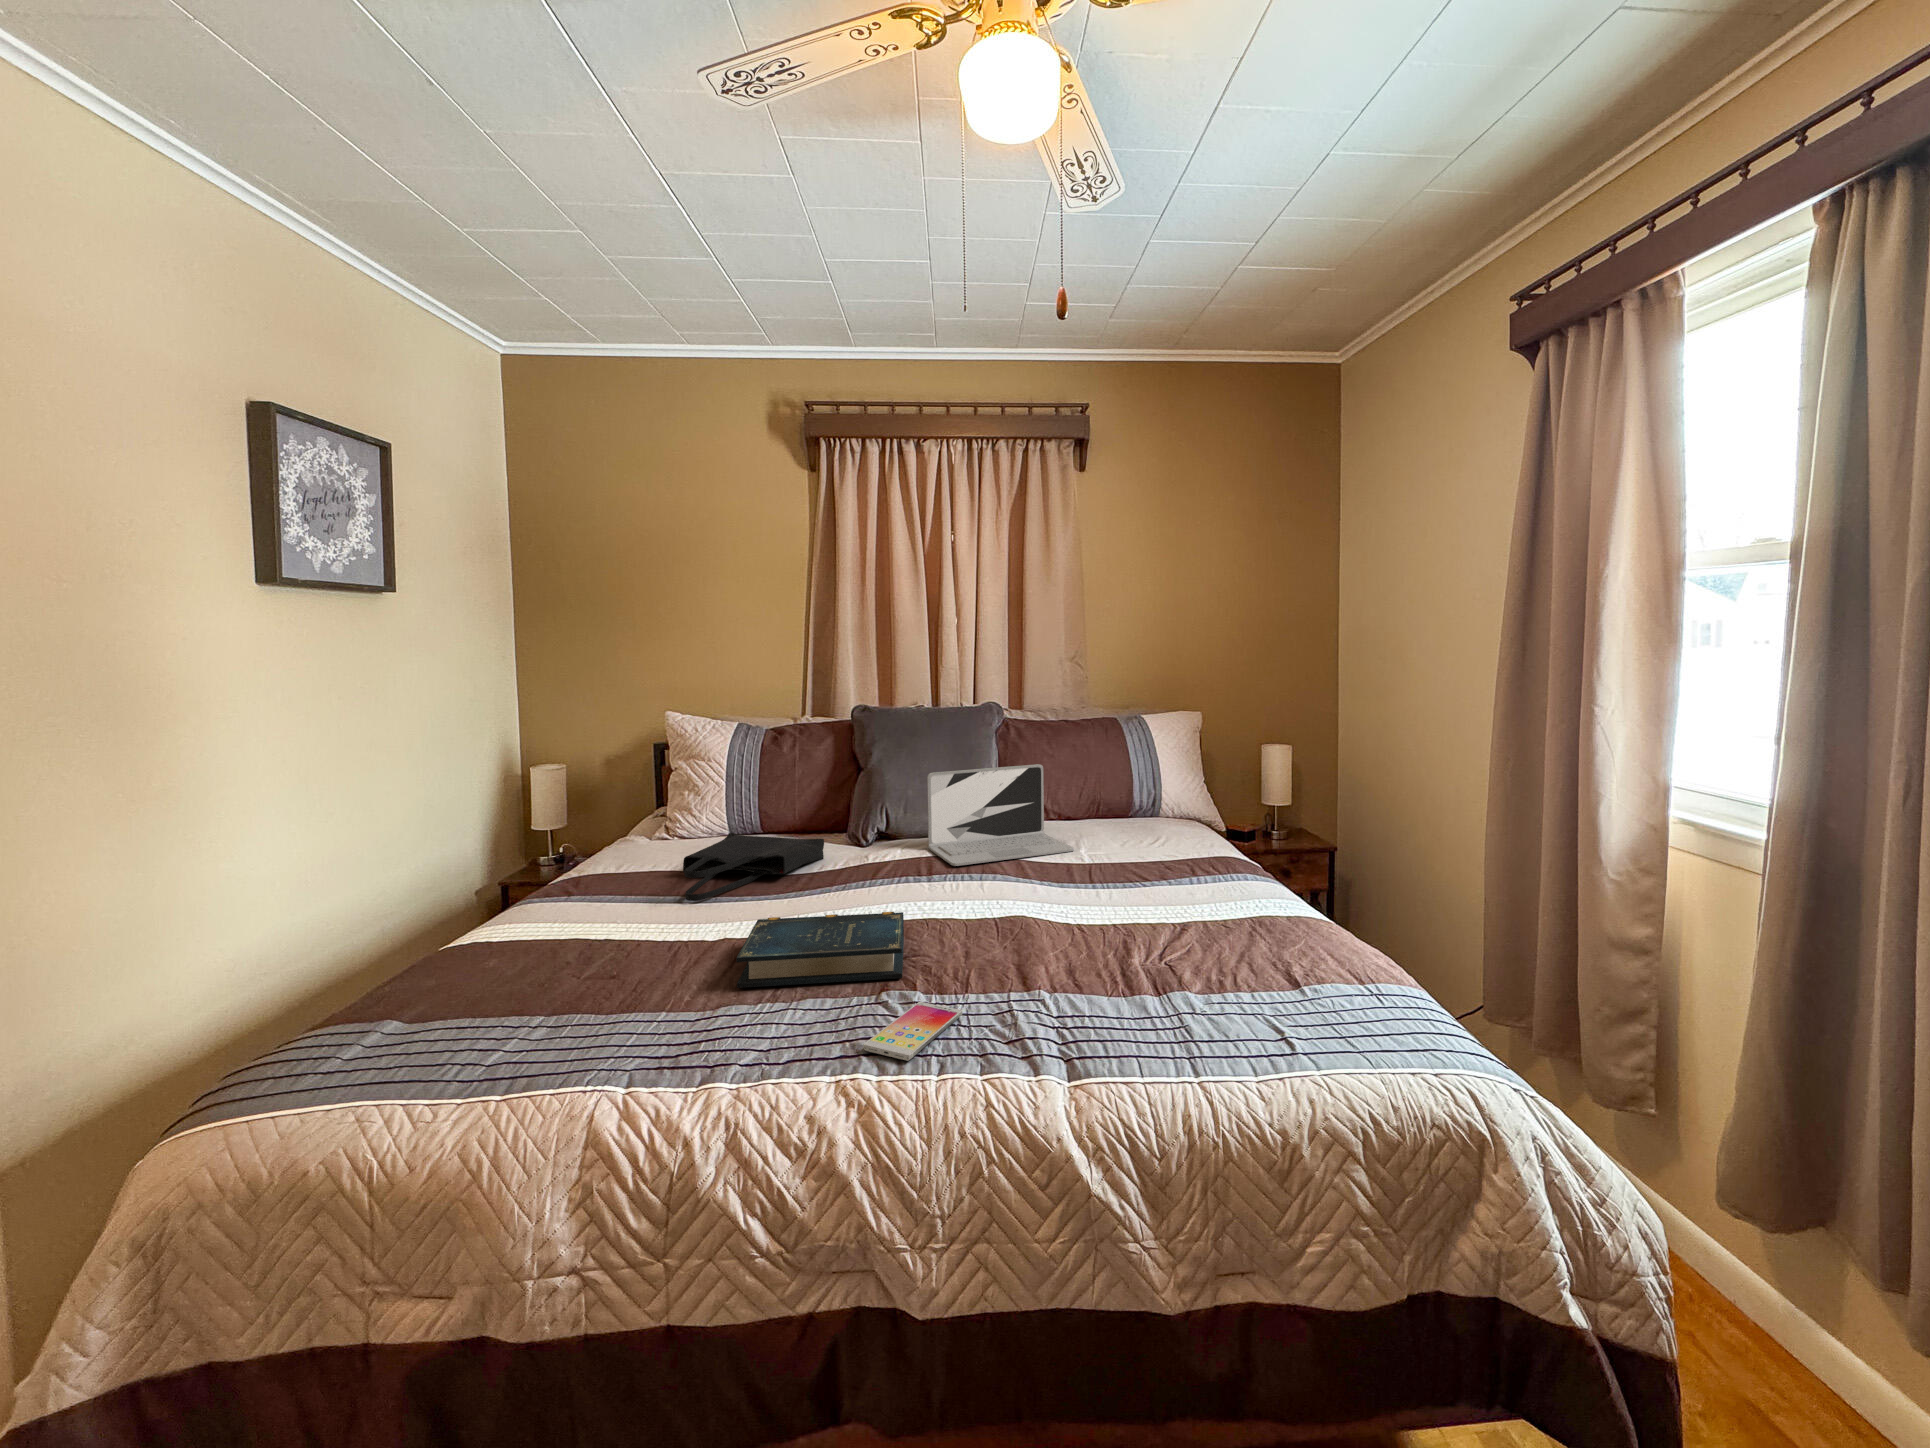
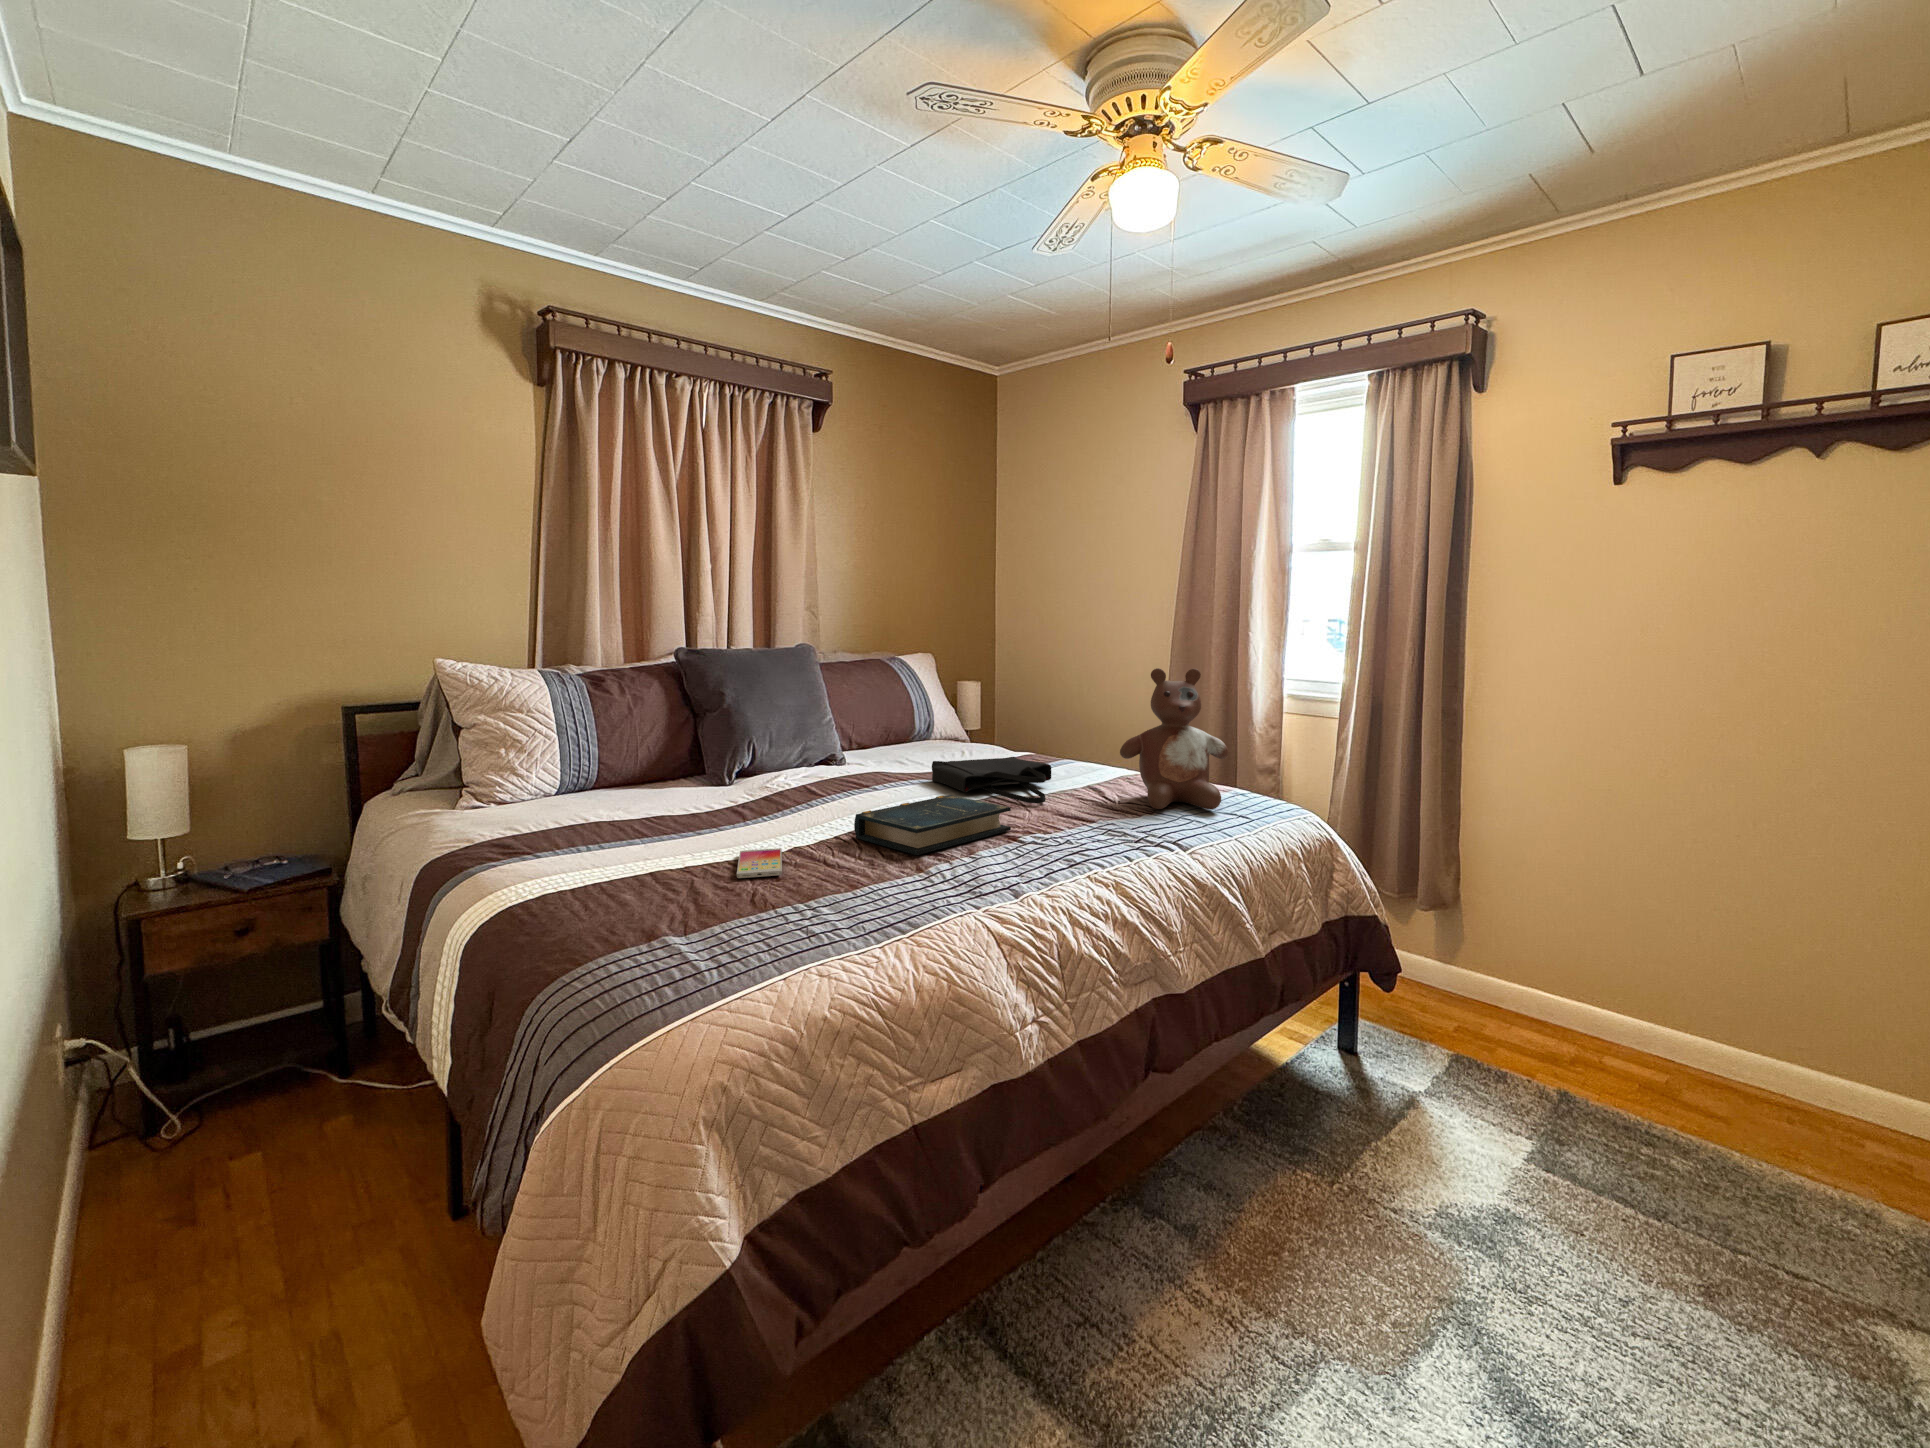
laptop: present [927,764,1074,866] -> none [814,694,932,779]
stuffed bear: none [1131,777,1307,1018] -> present [1120,668,1229,809]
tote bag: present [683,833,824,901] -> present [932,757,1051,803]
smartphone: present [863,1002,962,1061] -> present [737,848,782,878]

